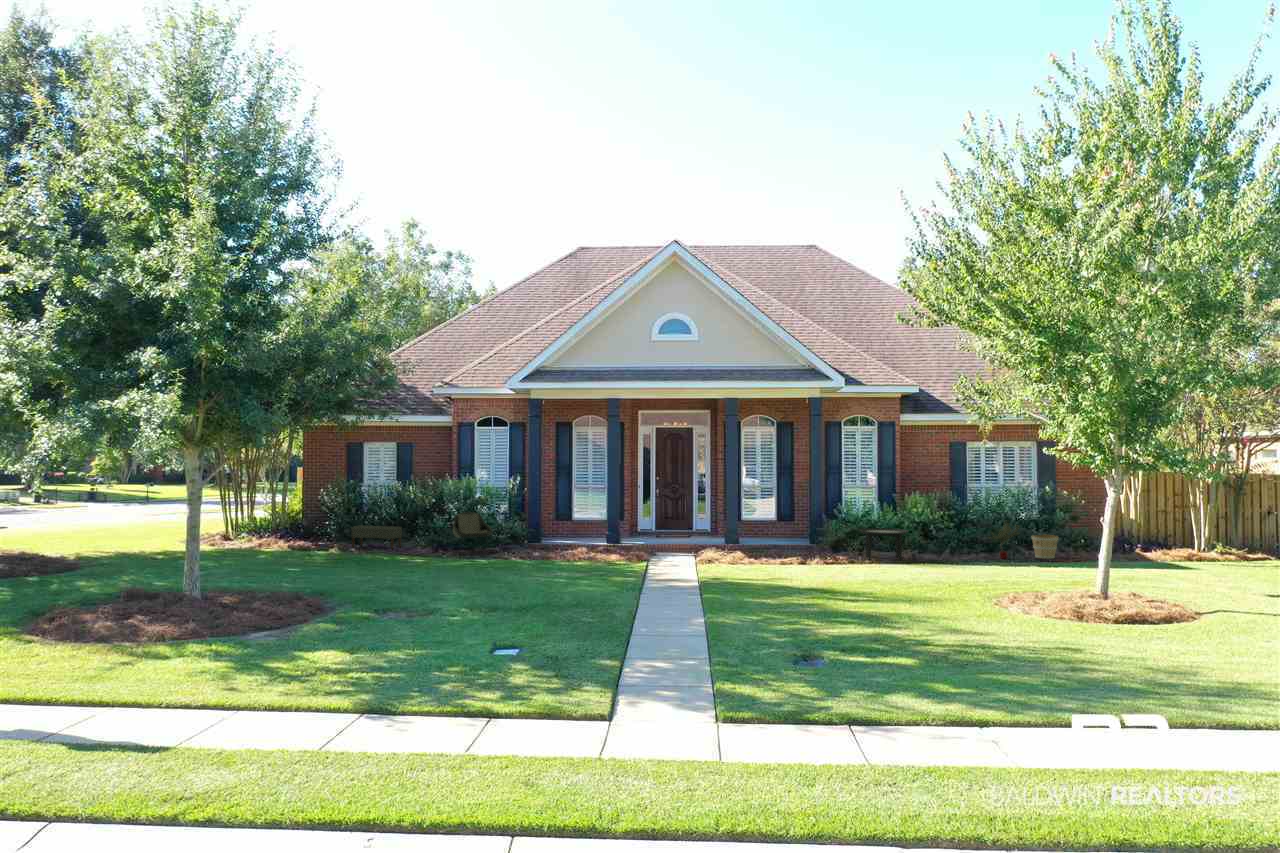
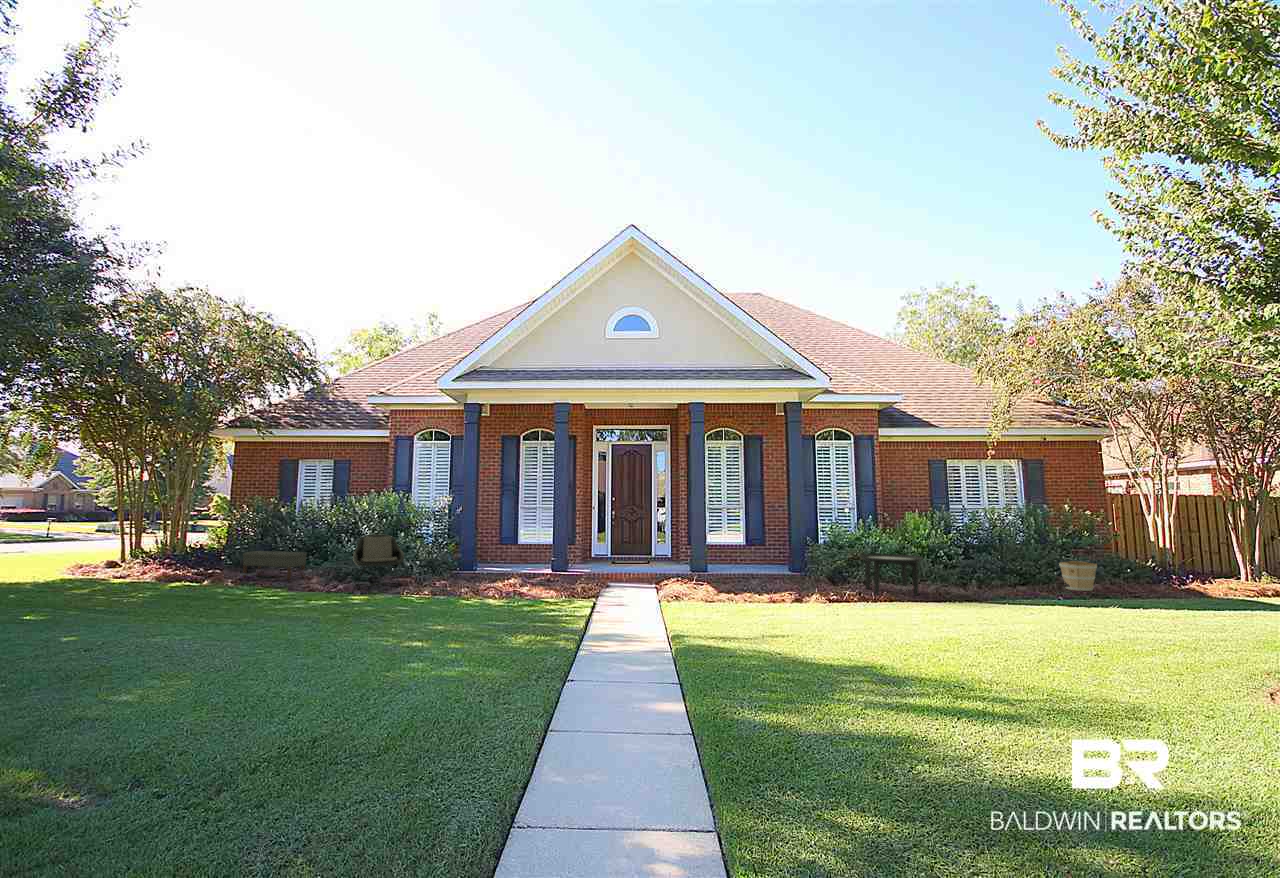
potted tree: present [989,522,1019,559] -> none [1013,543,1055,592]

